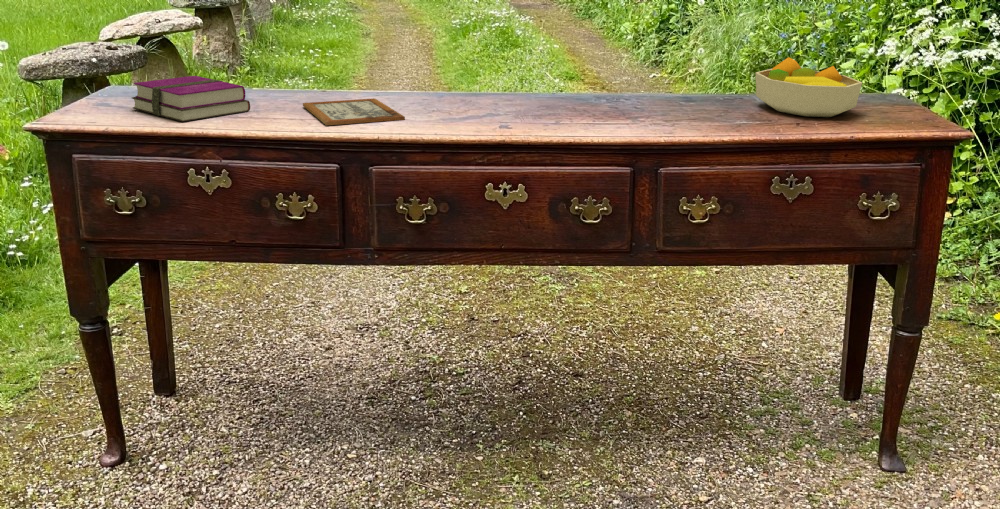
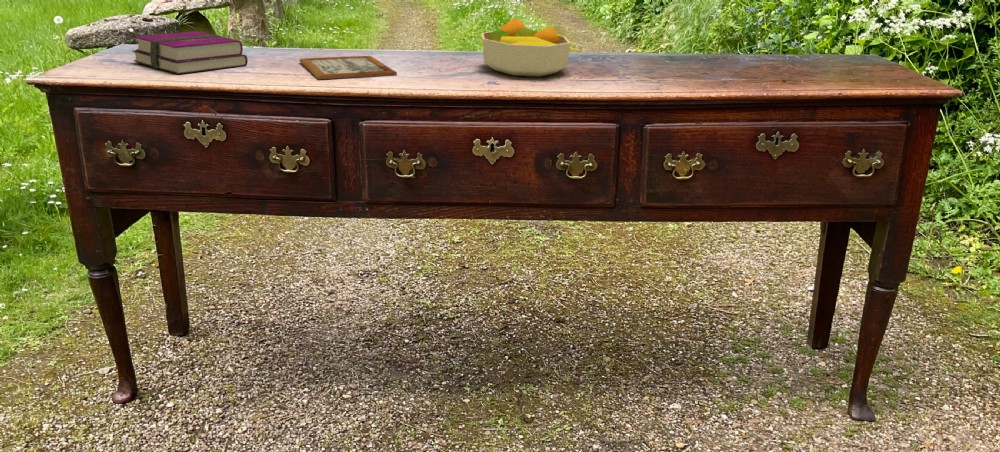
fruit bowl: present [756,57,862,117] -> present [481,18,571,77]

